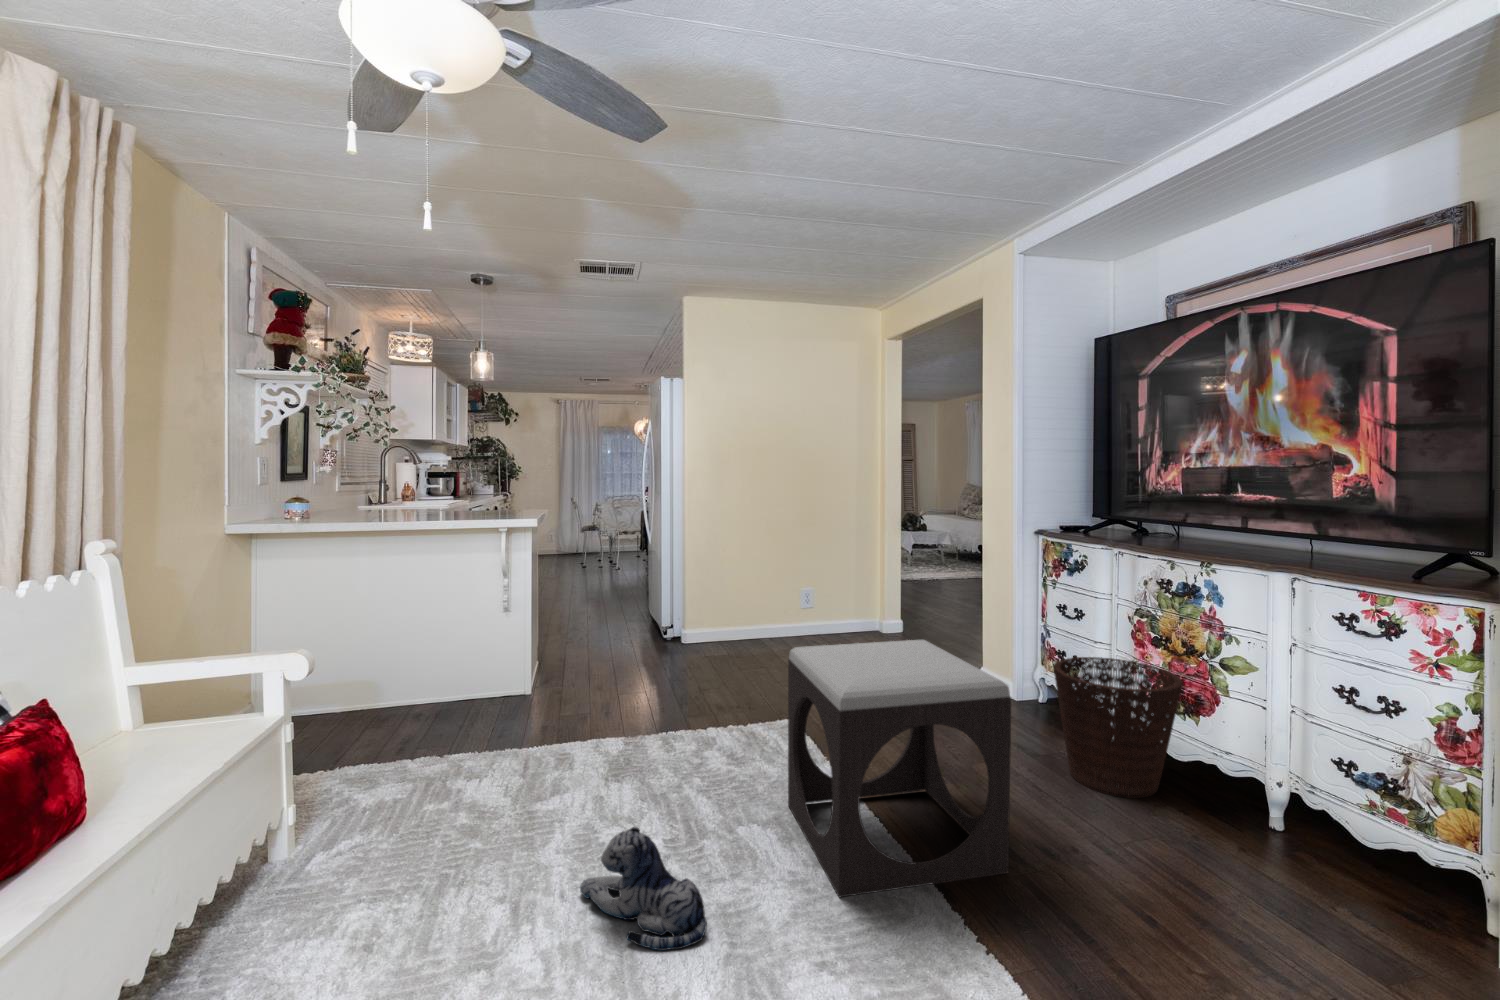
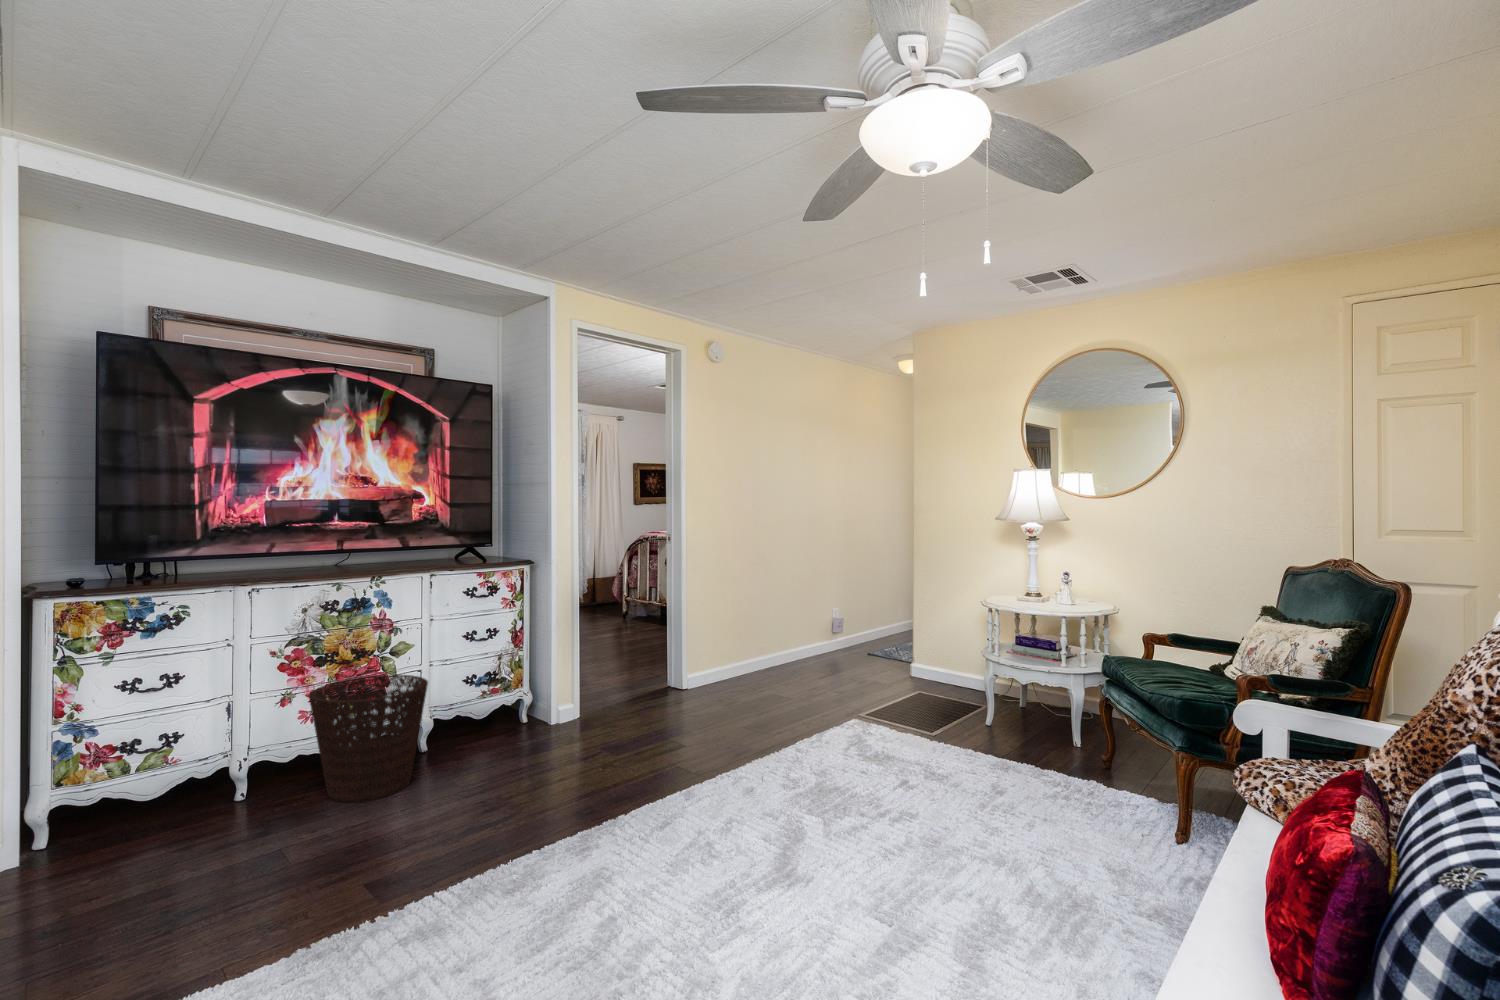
footstool: present [788,640,1011,897] -> none [443,657,665,908]
plush toy: present [580,827,707,951] -> none [743,832,814,940]

